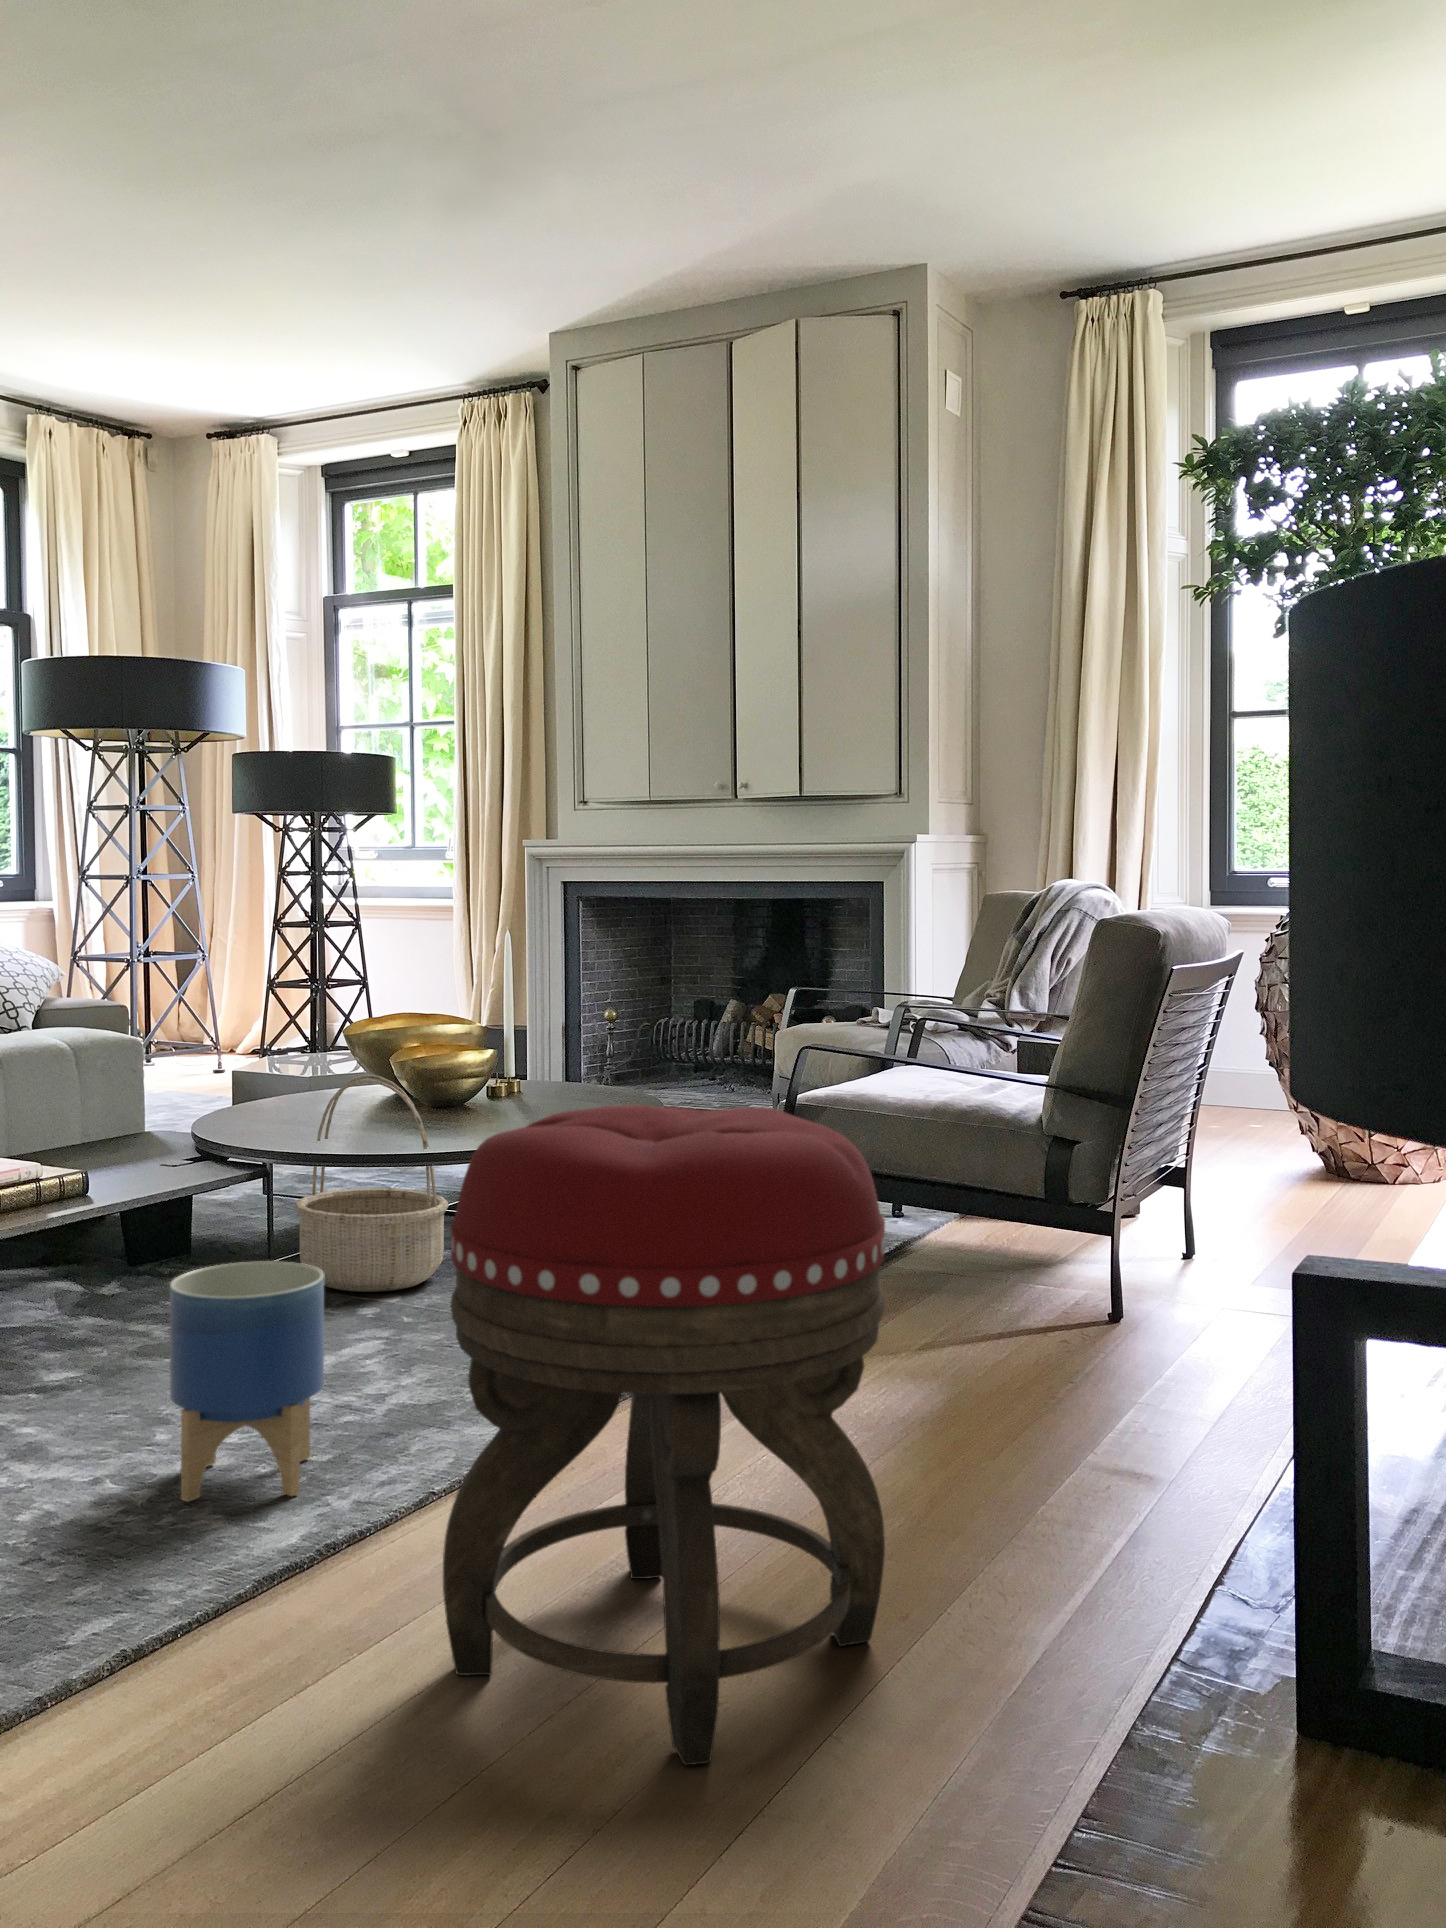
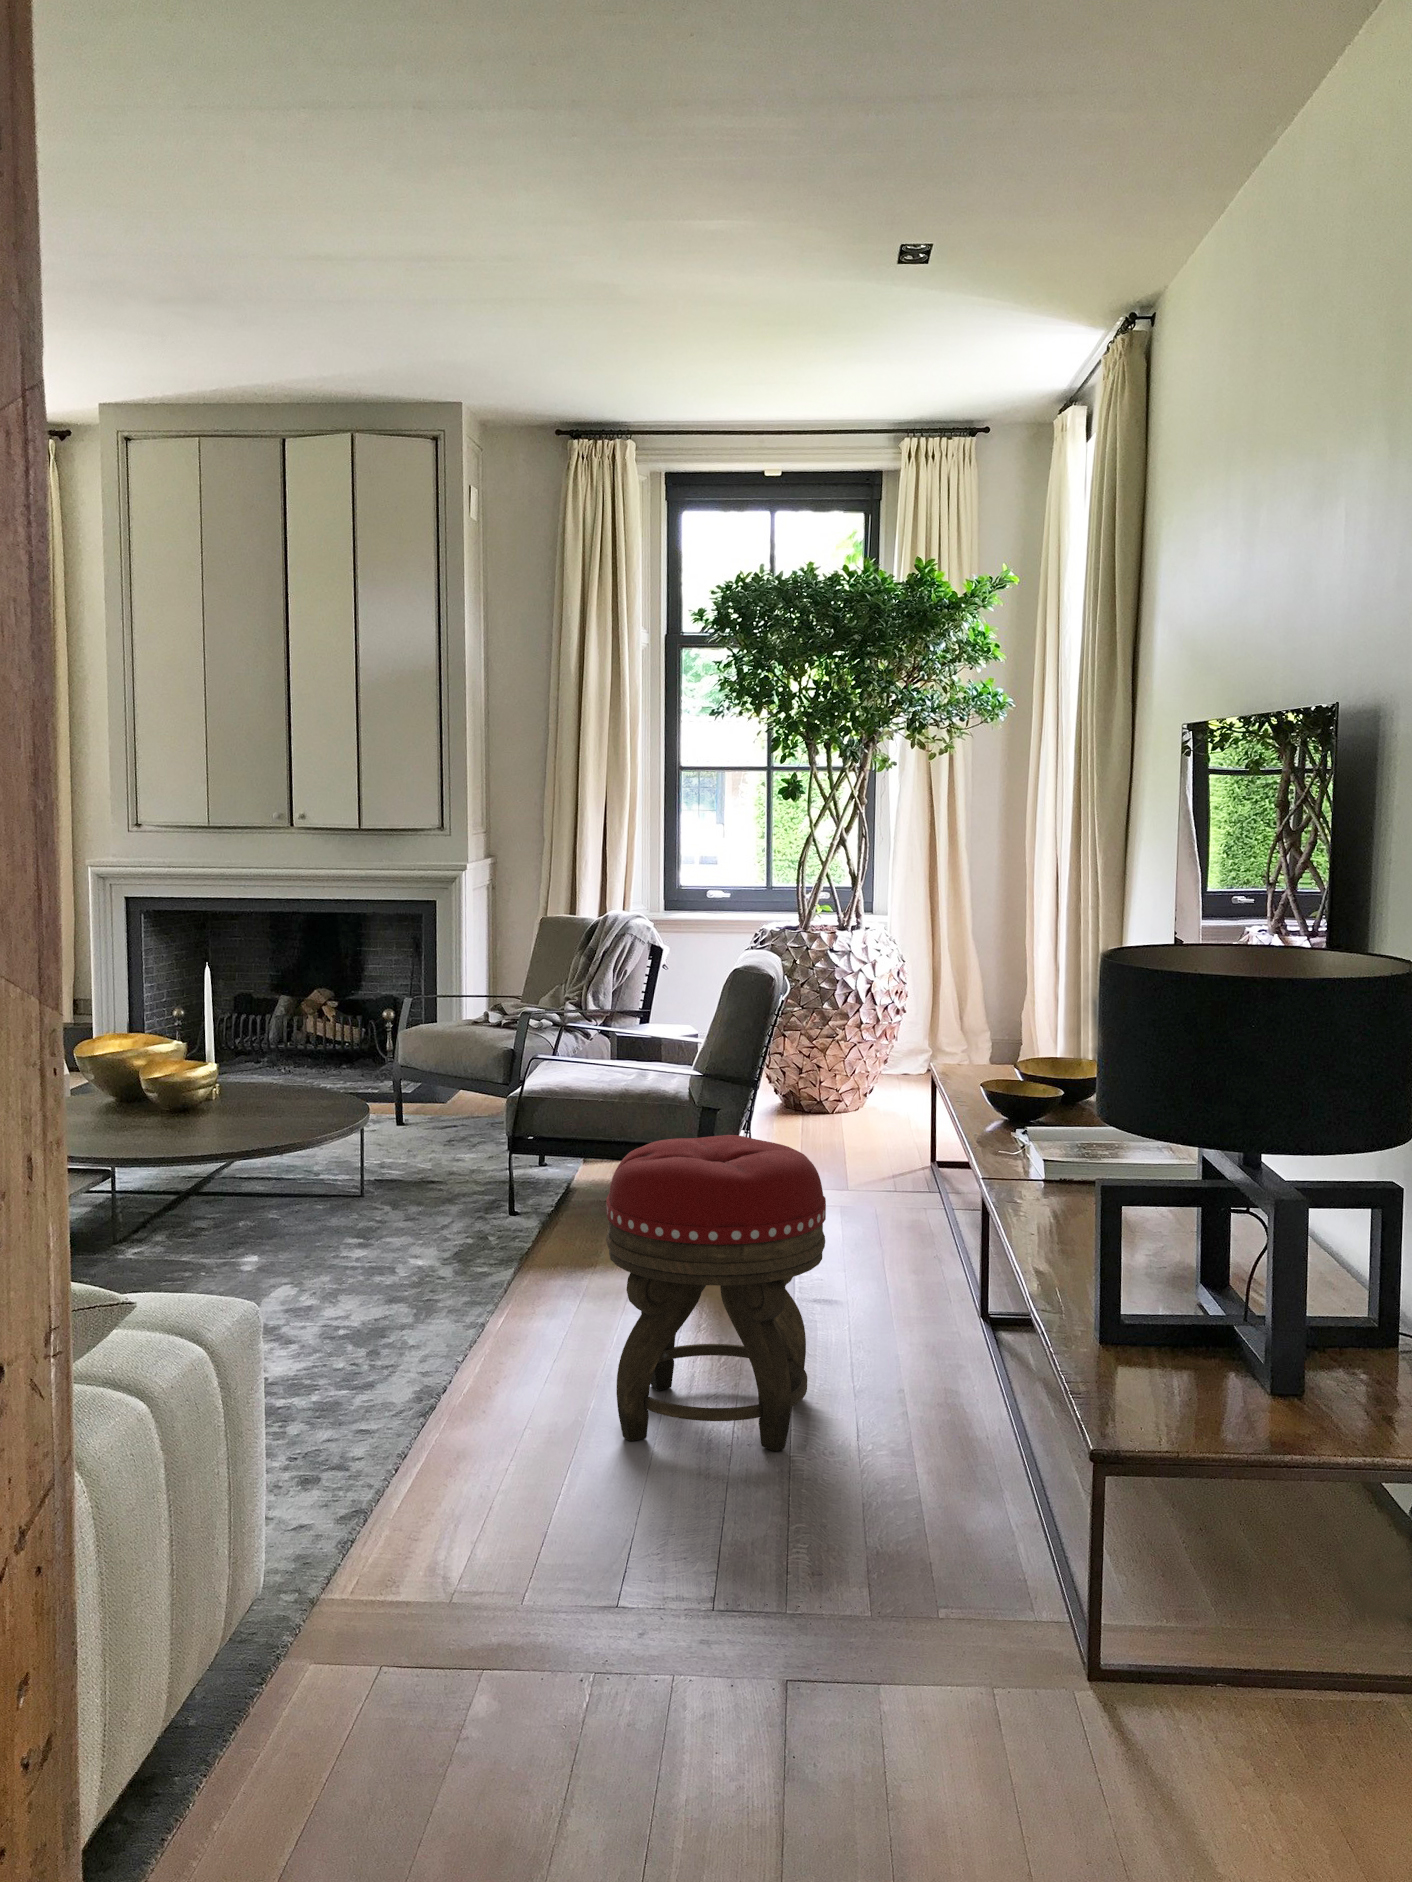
basket: present [295,1075,449,1292] -> none [188,1110,307,1267]
planter: present [170,1261,324,1502] -> none [328,1248,421,1398]

